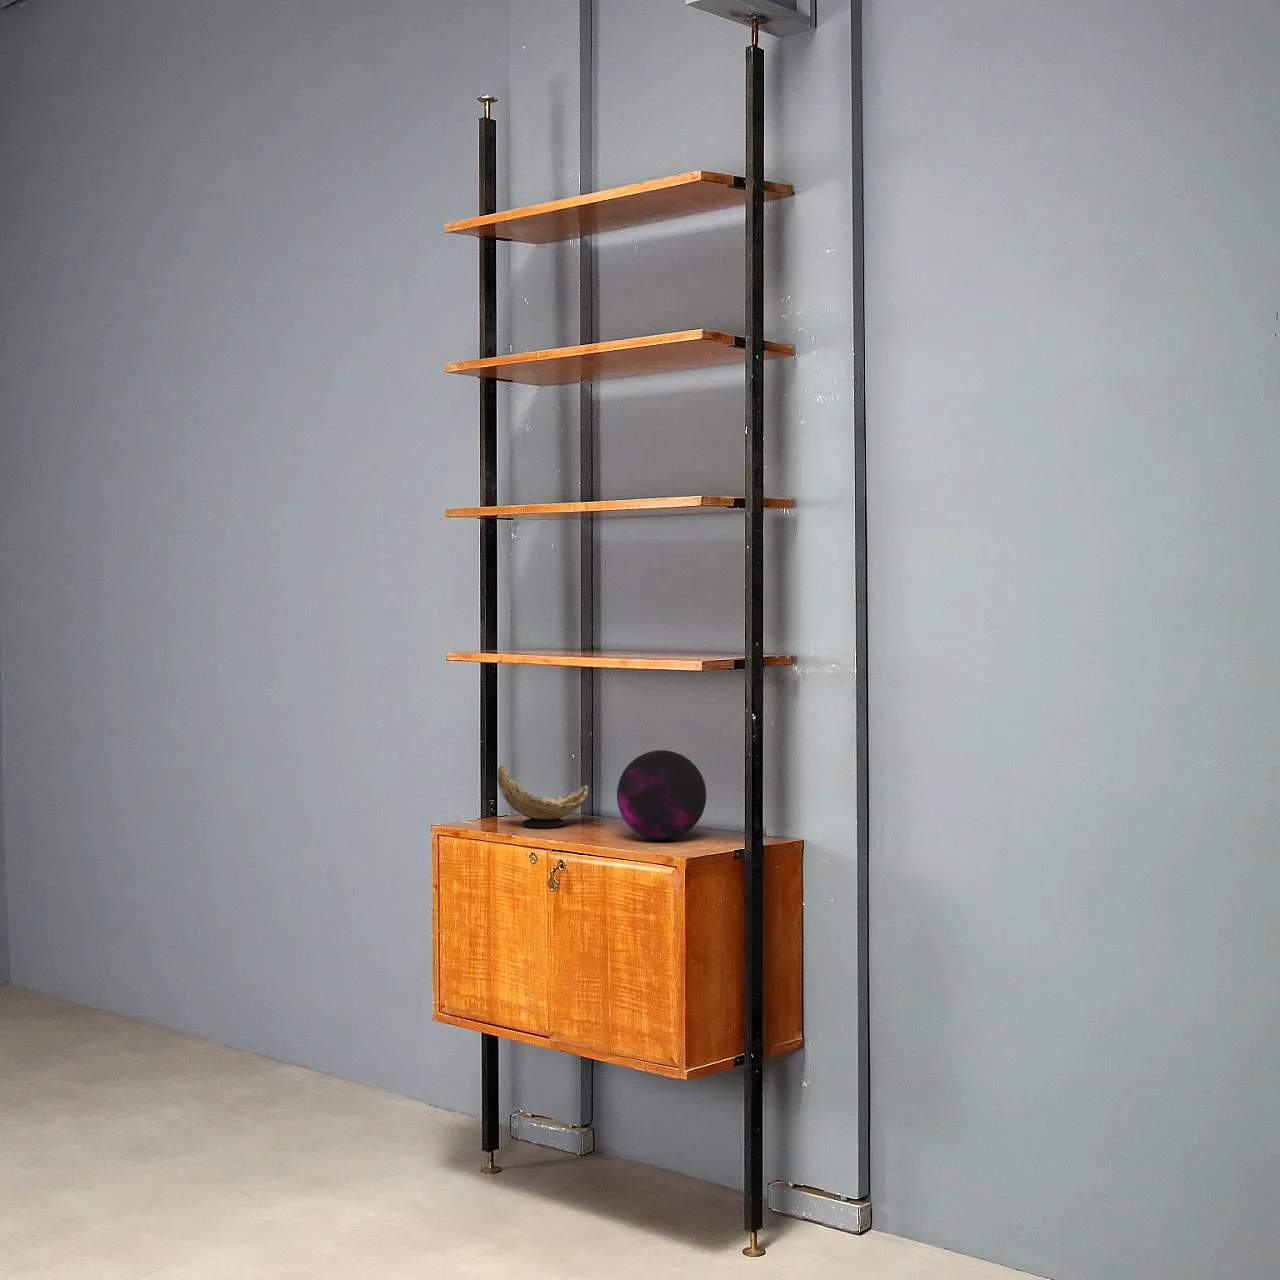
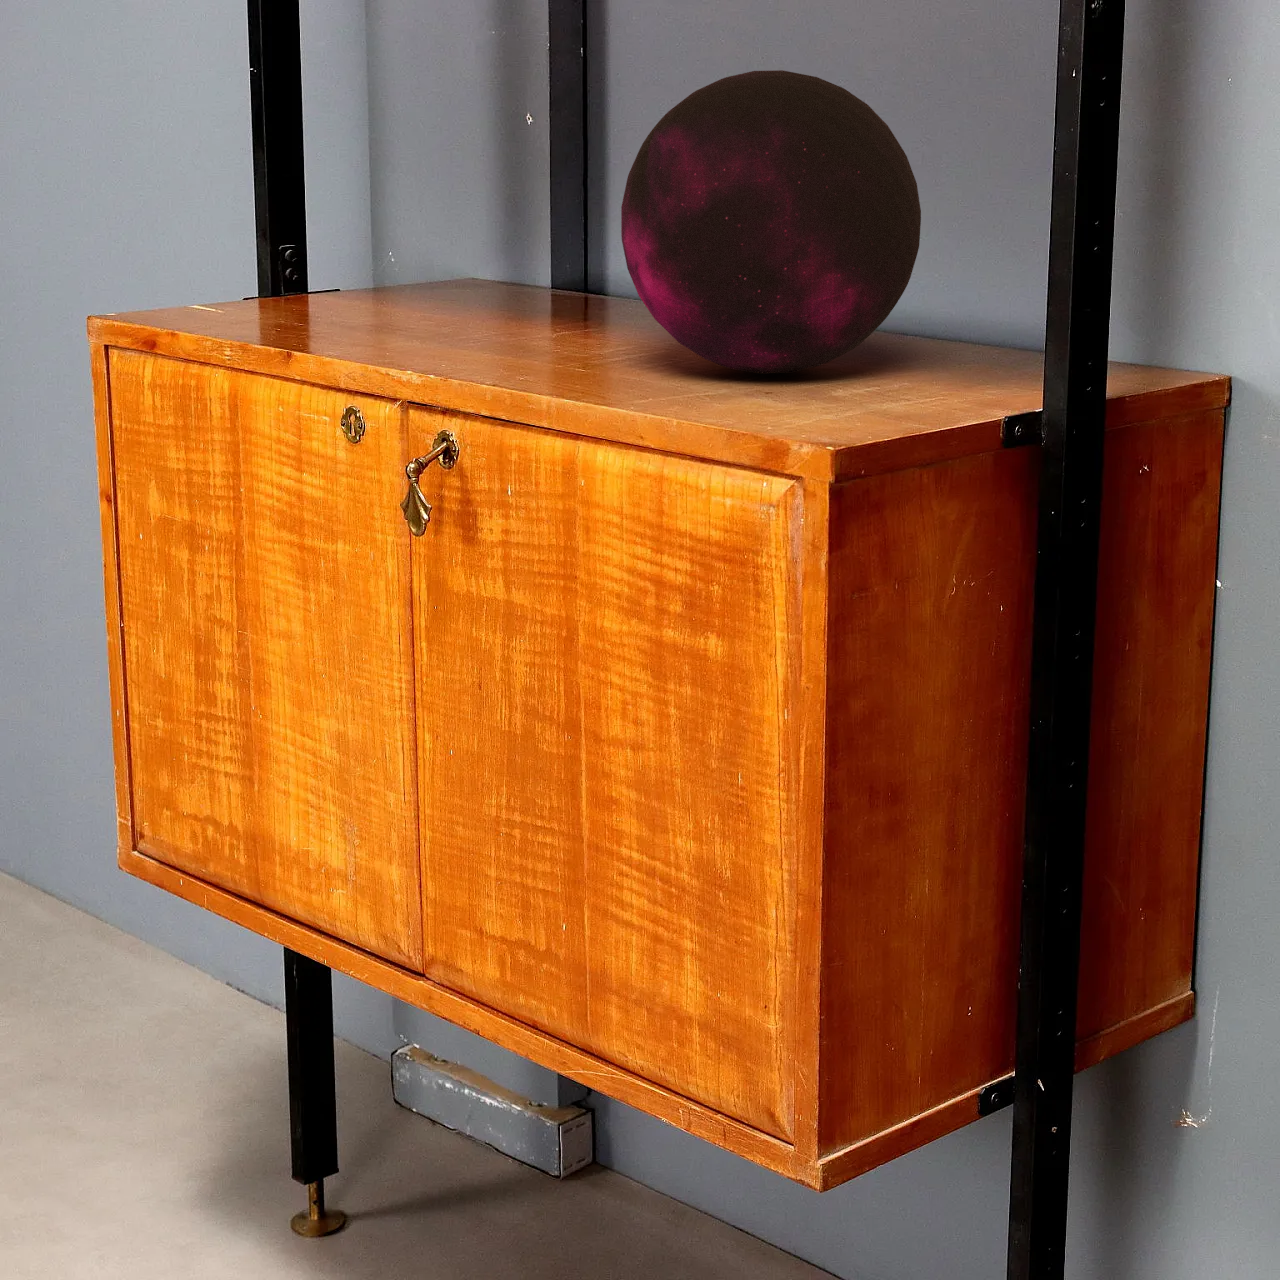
decorative bowl: present [497,765,588,828] -> none [272,128,560,326]

